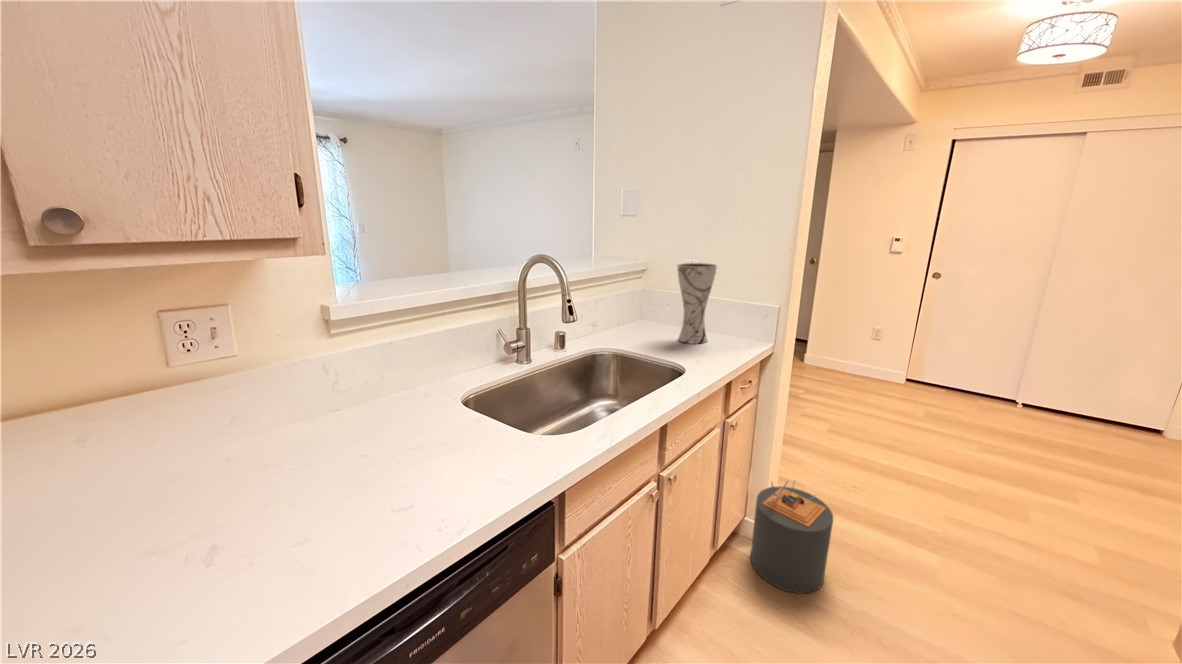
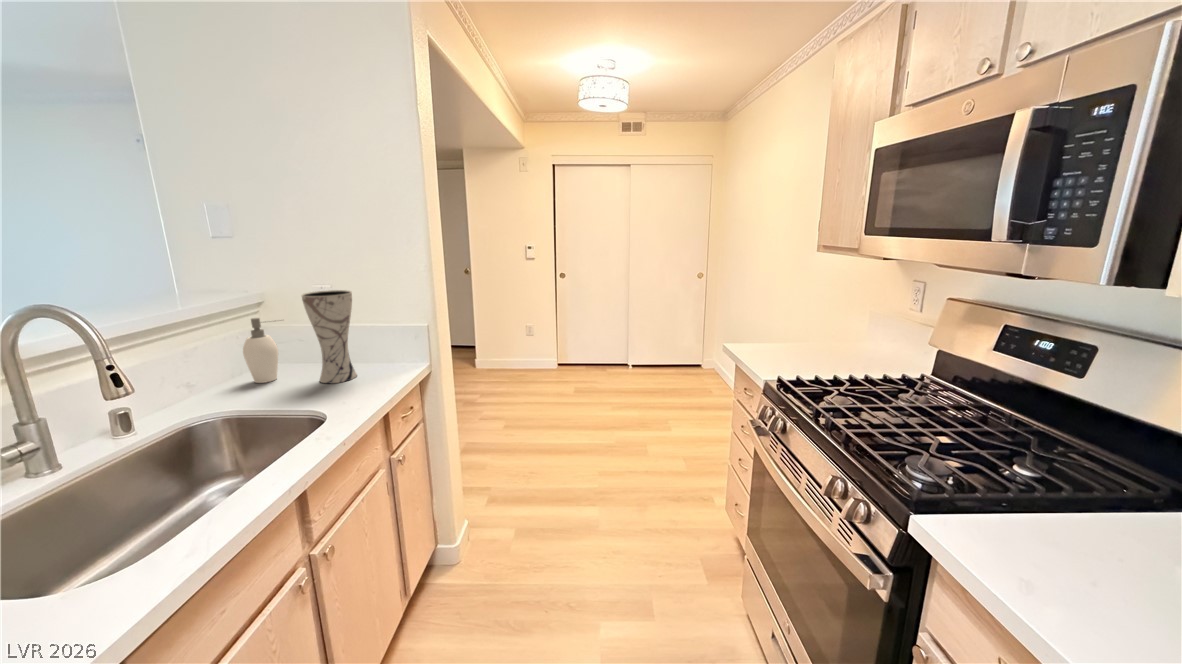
soap dispenser: none [629,281,660,333] -> present [243,318,278,383]
trash can: present [751,481,833,593] -> none [442,487,513,599]

